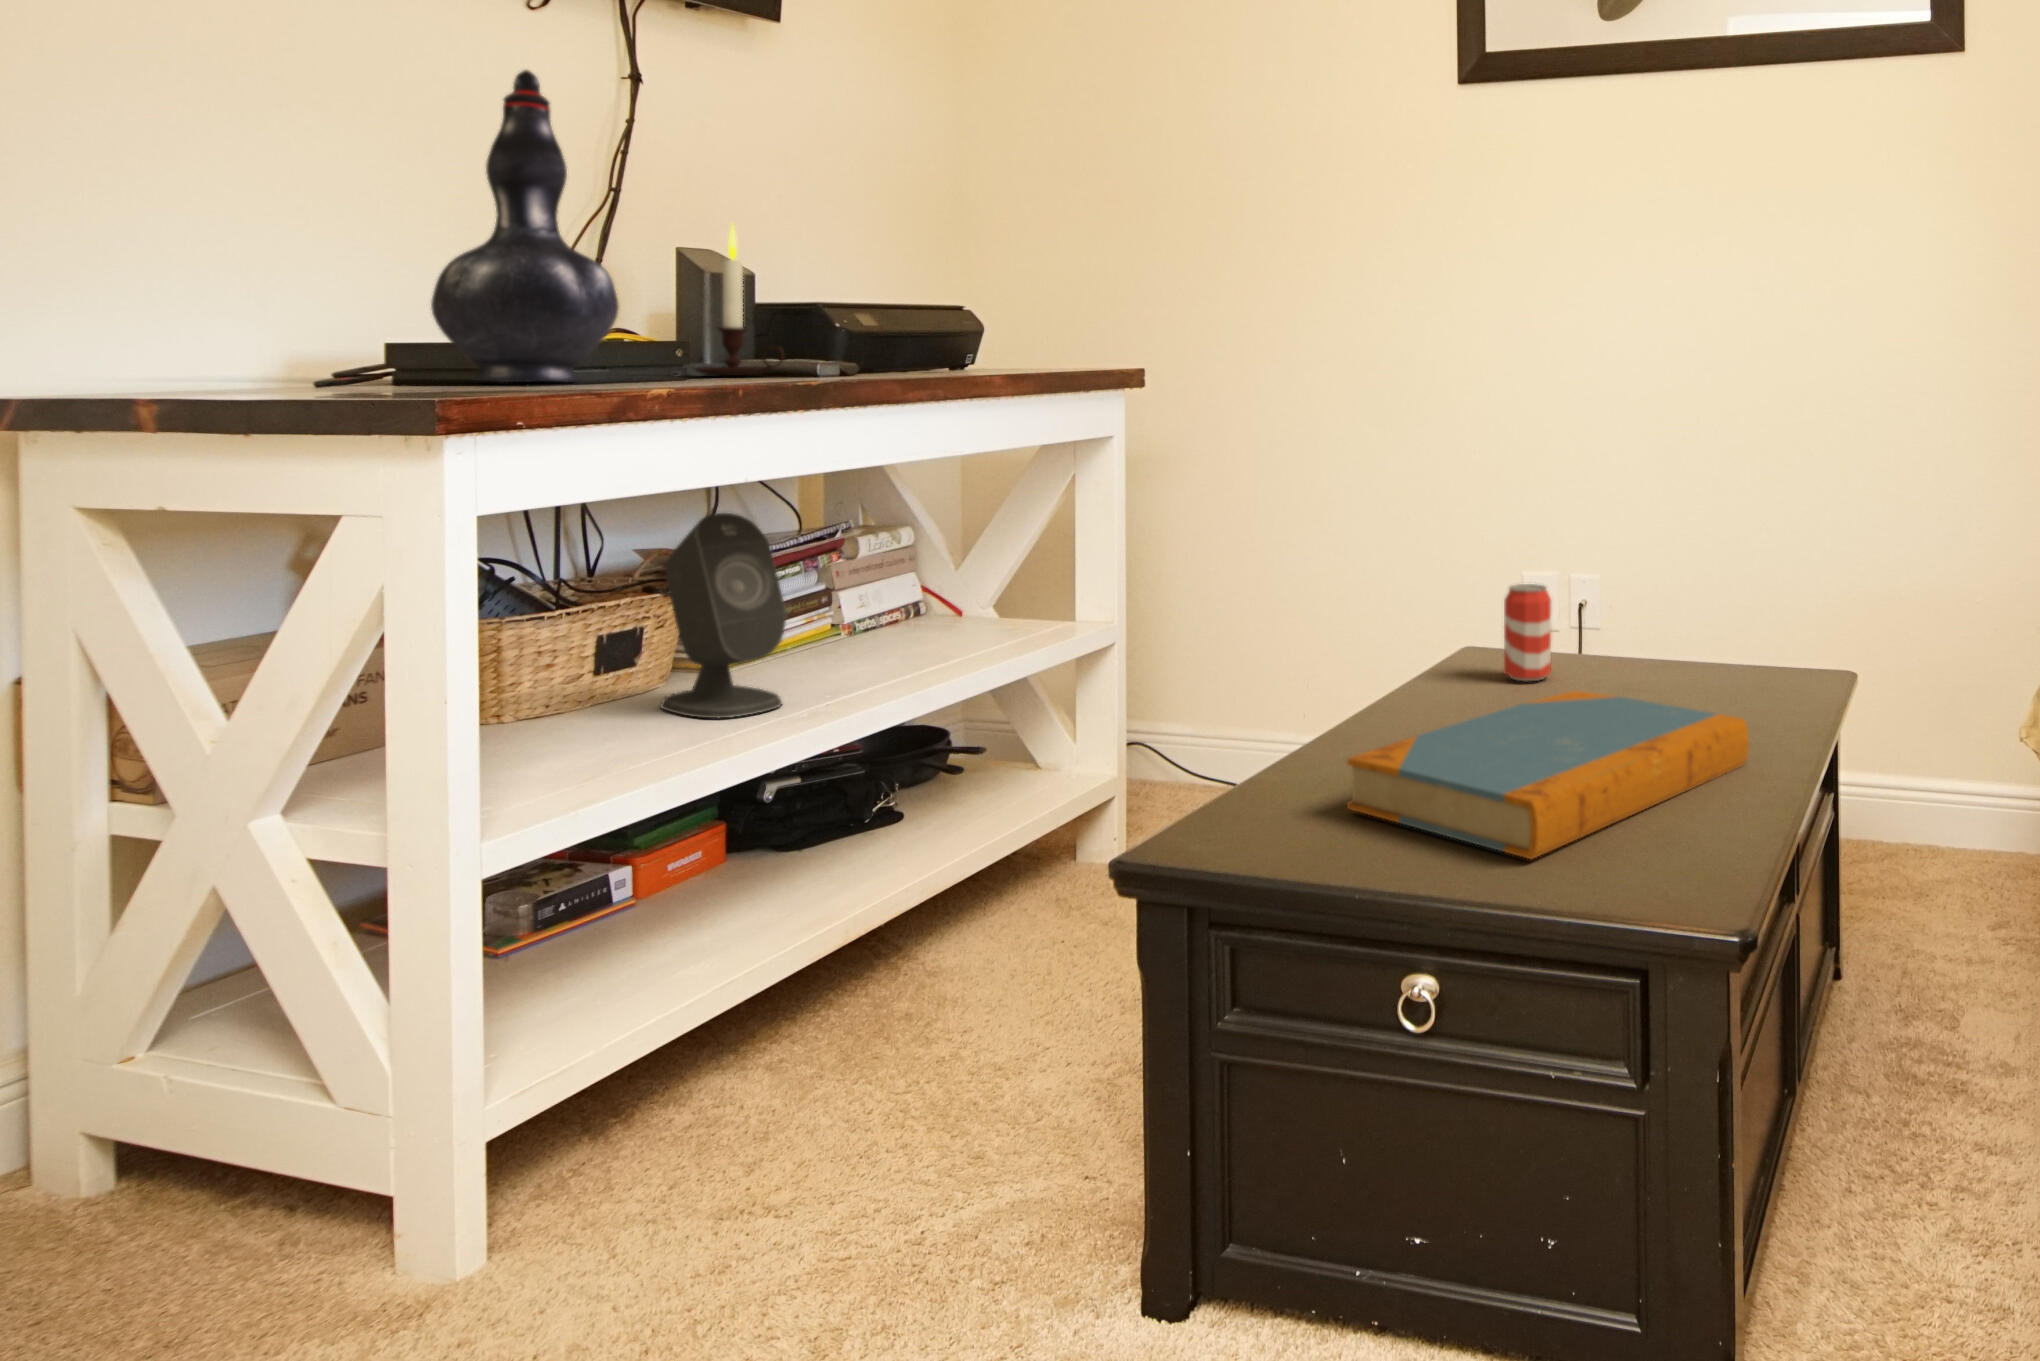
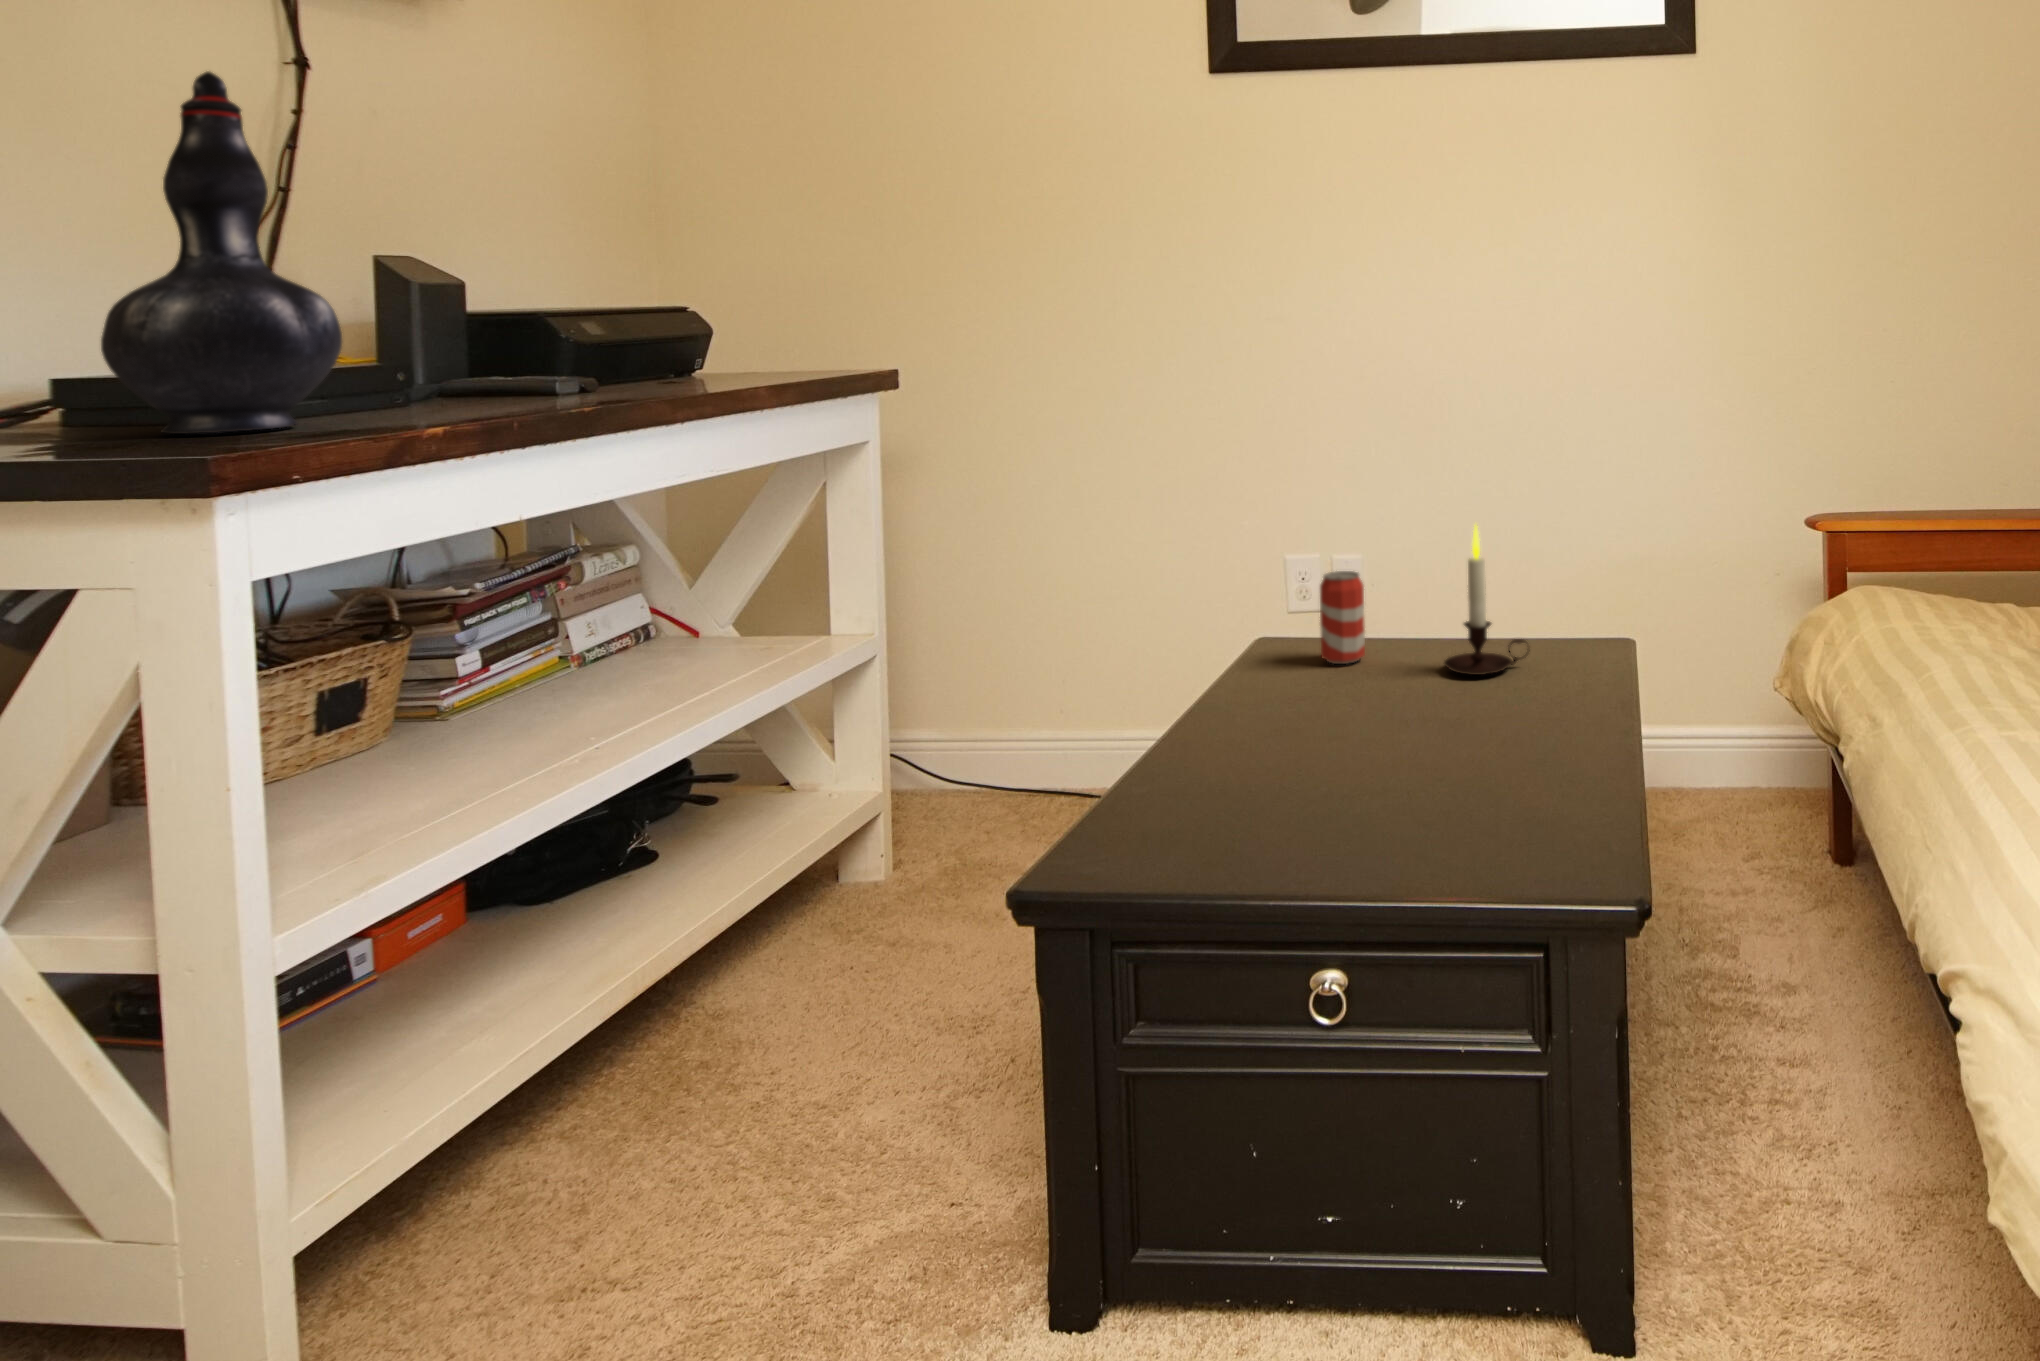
candle: present [694,225,785,376] -> present [1444,526,1530,675]
speaker: present [661,513,787,718] -> none [391,553,547,779]
book: present [1347,691,1749,859] -> none [1233,676,1583,855]

